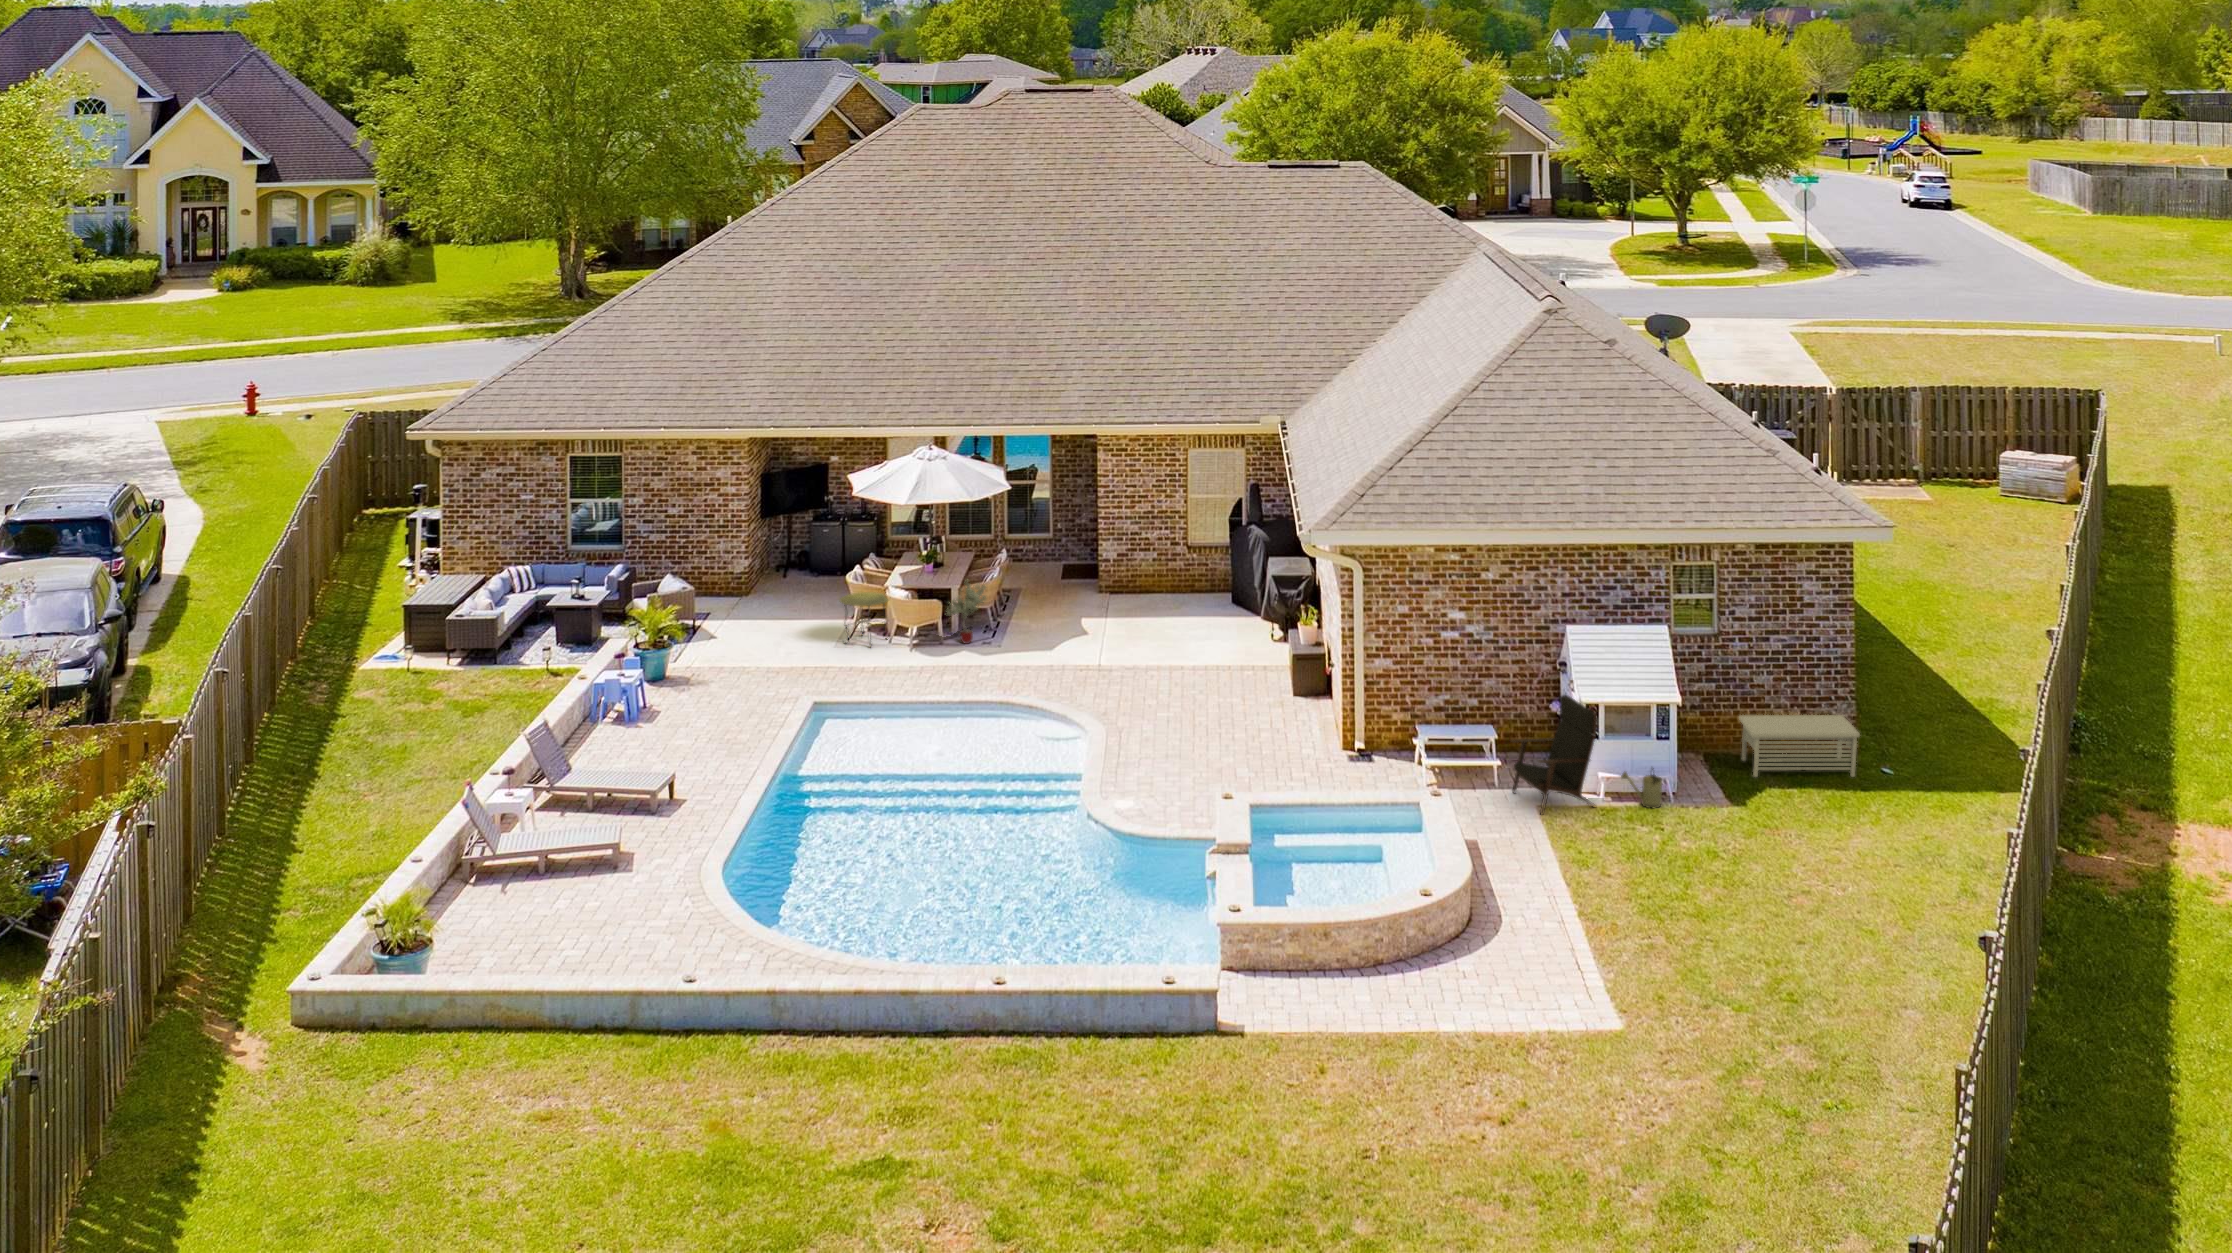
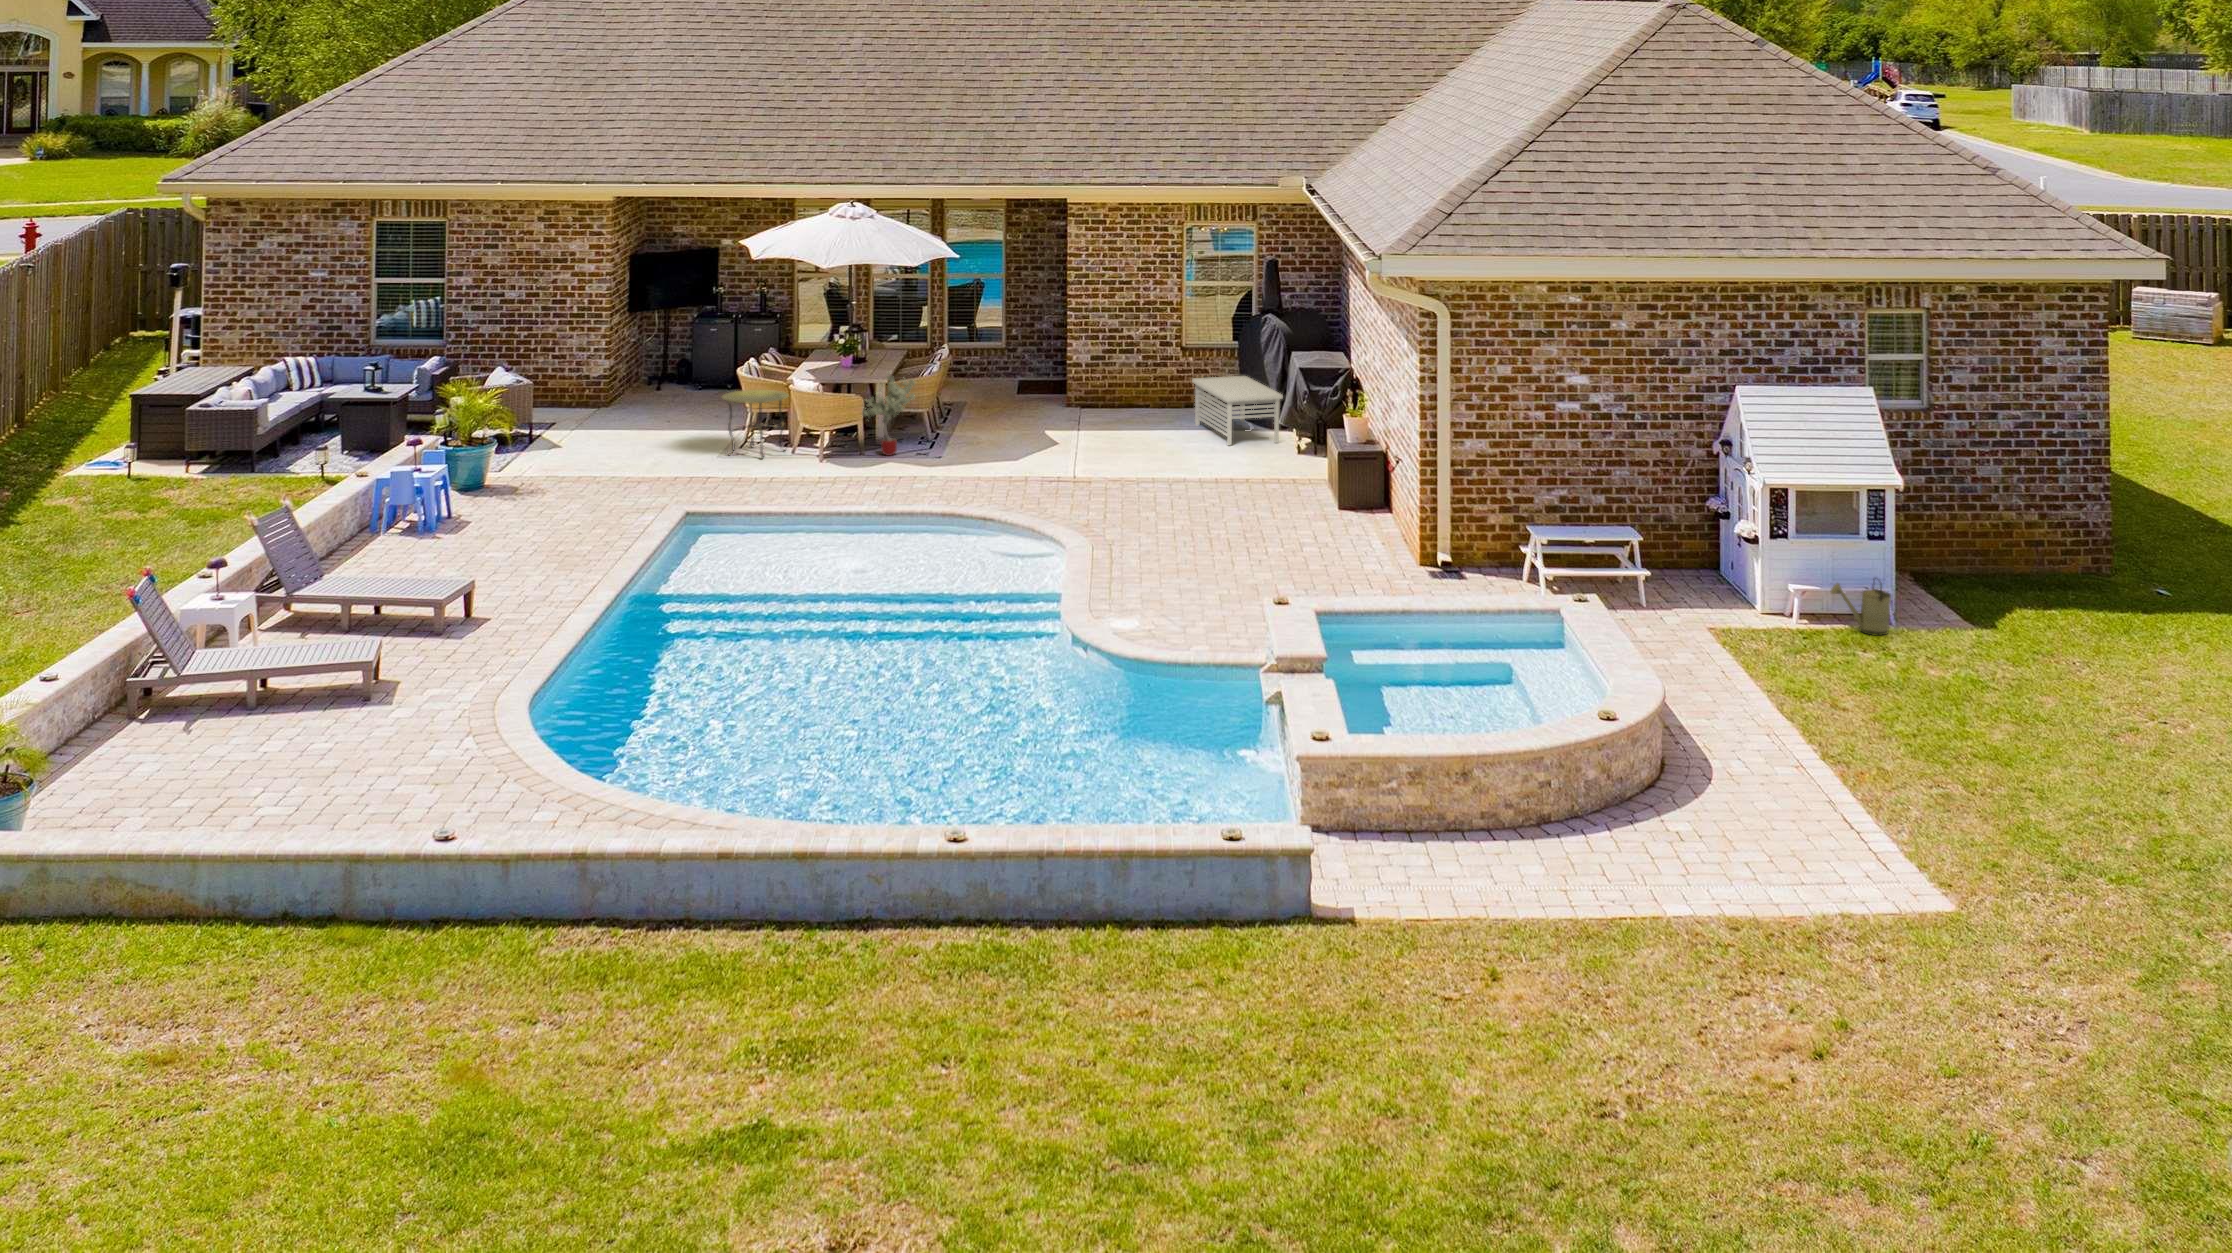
lounge chair: present [1511,695,1597,814] -> none [1666,478,1800,643]
storage bench: present [1739,715,1860,777] -> present [1192,376,1283,445]

